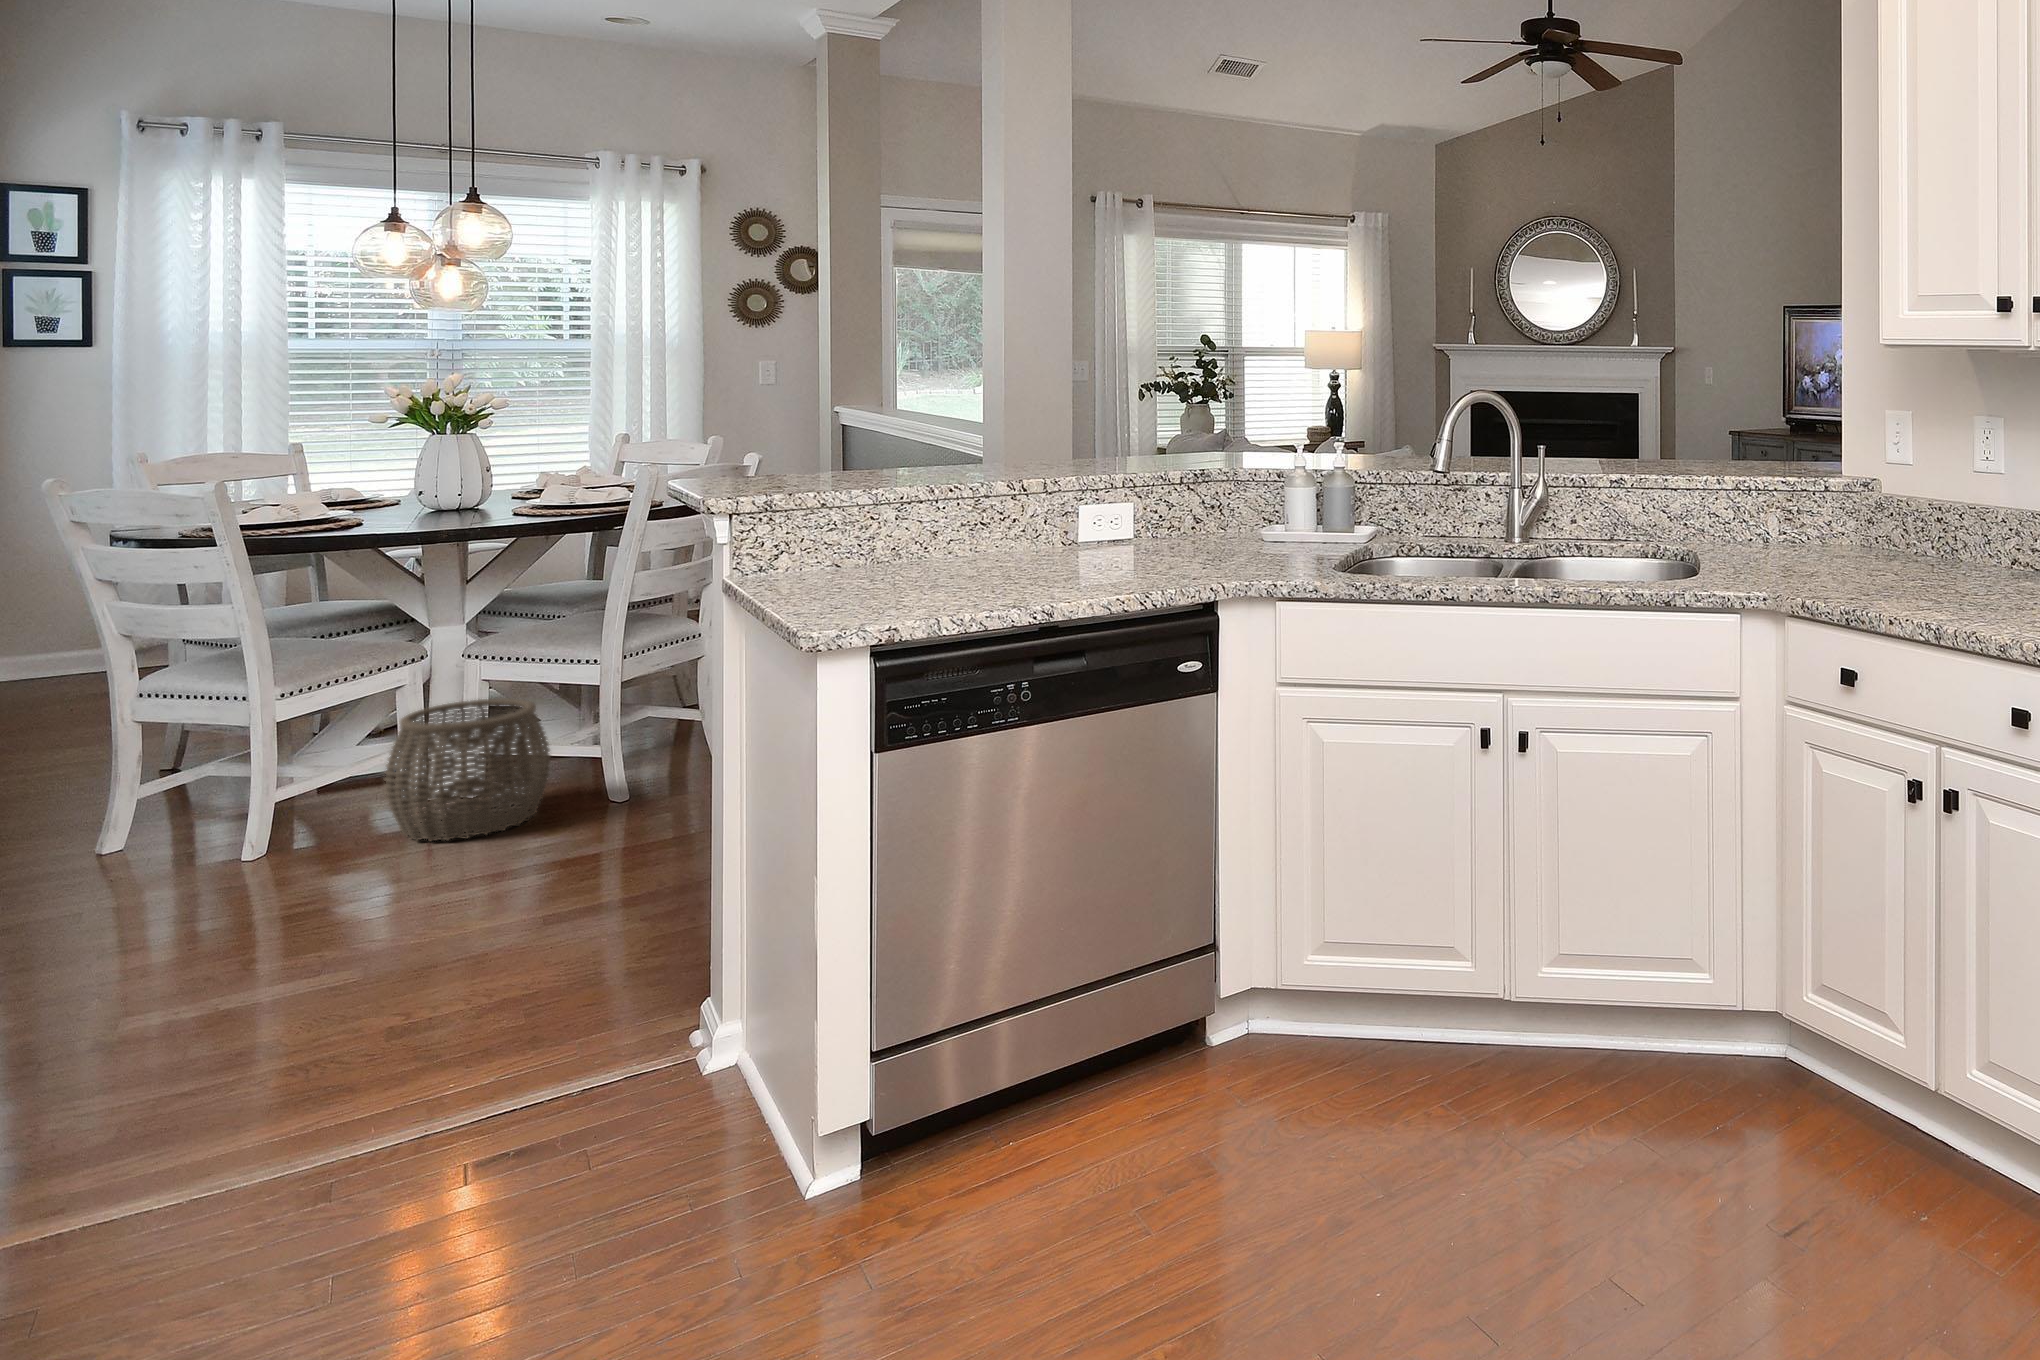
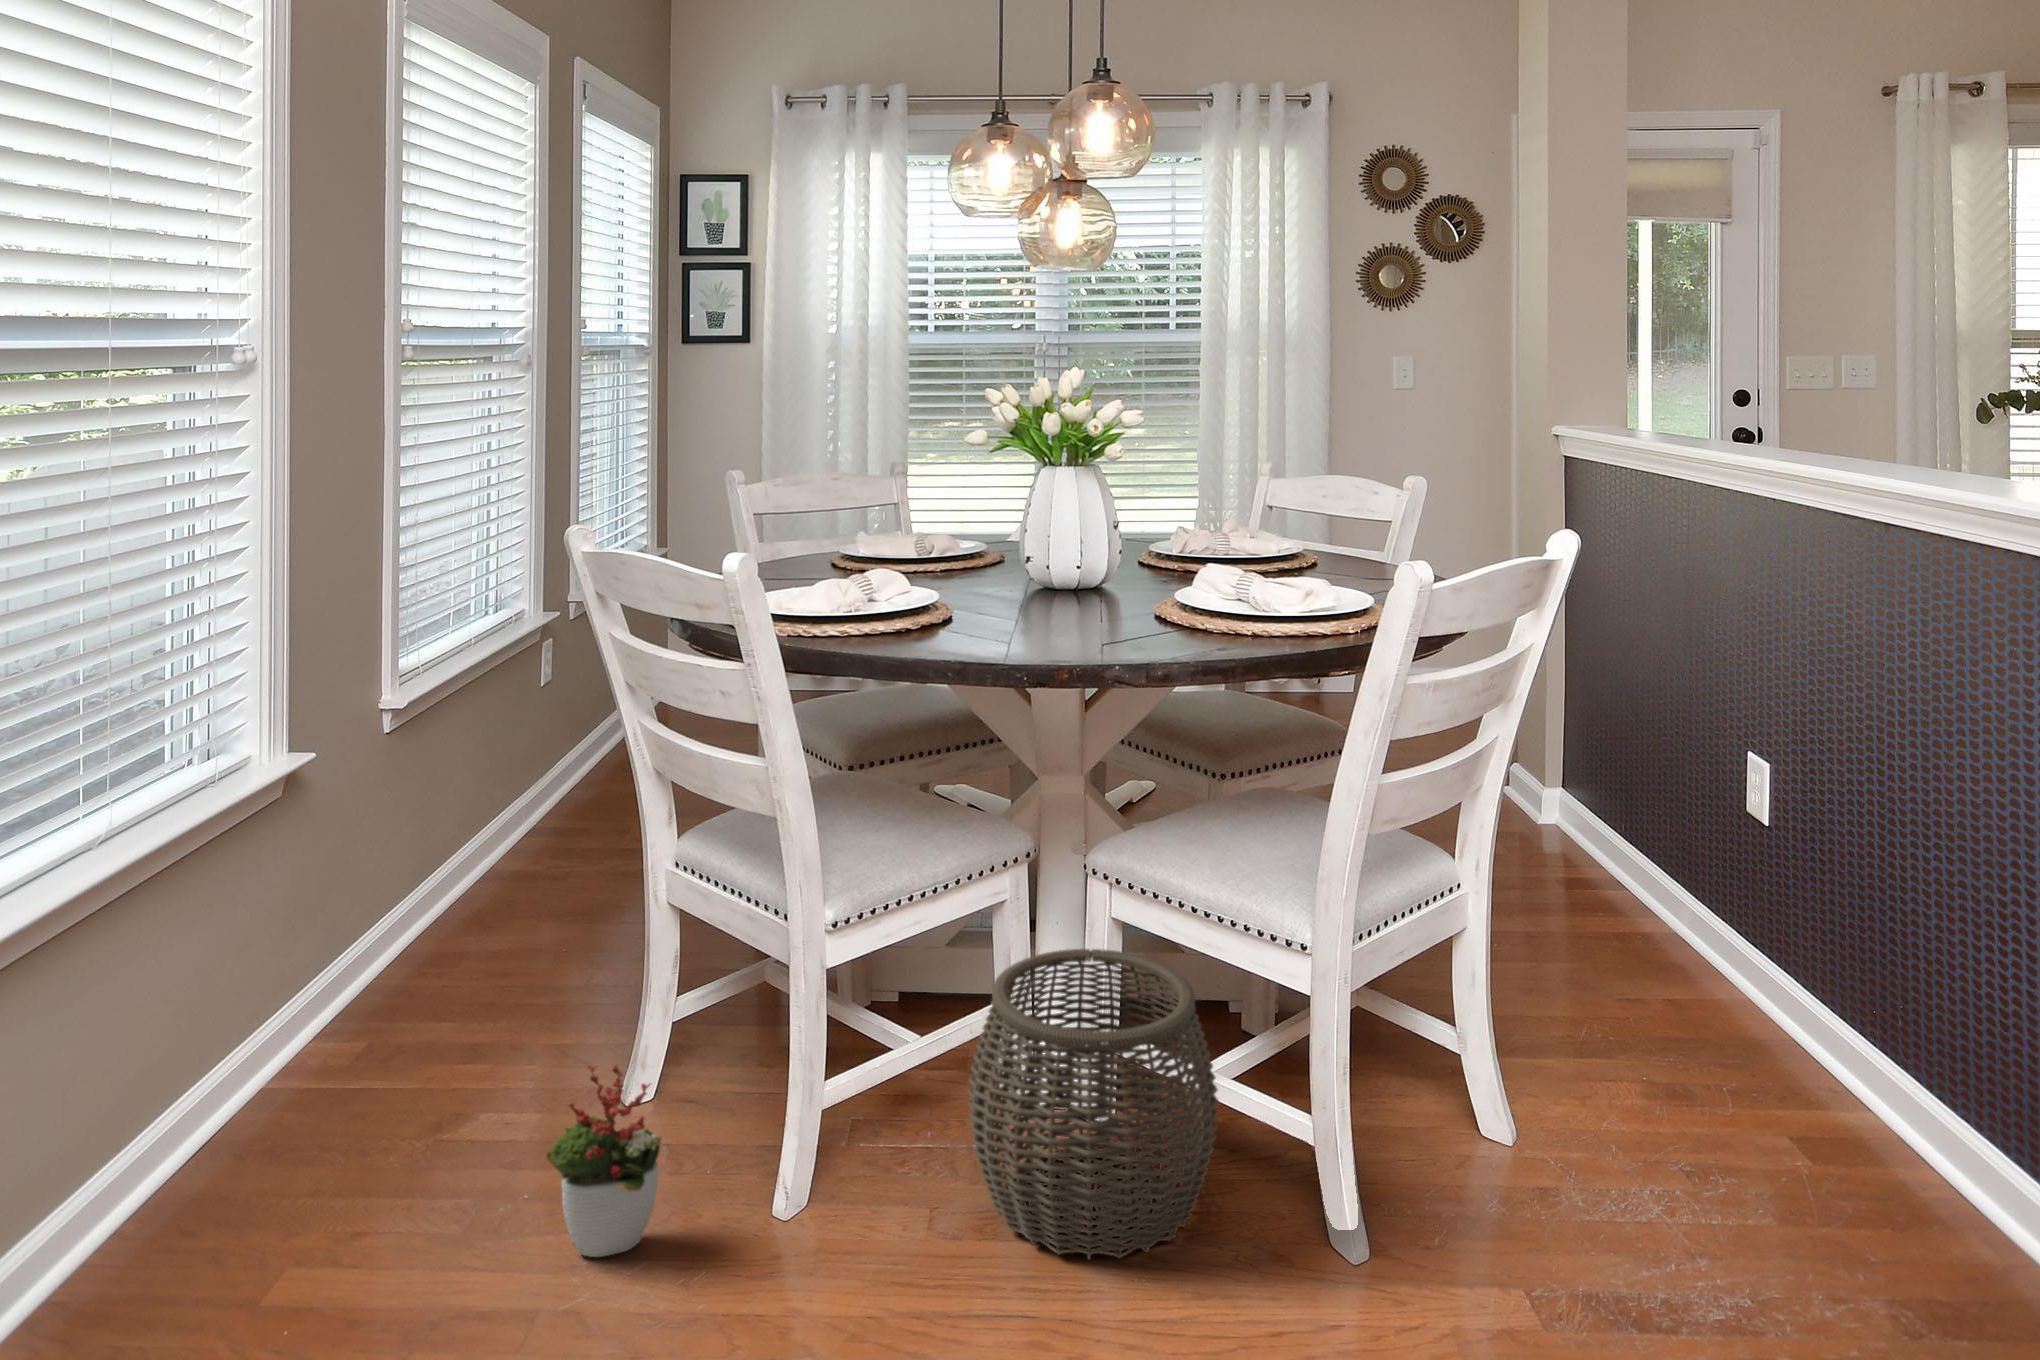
decorative plant: none [61,790,154,904] -> present [547,1065,662,1257]

